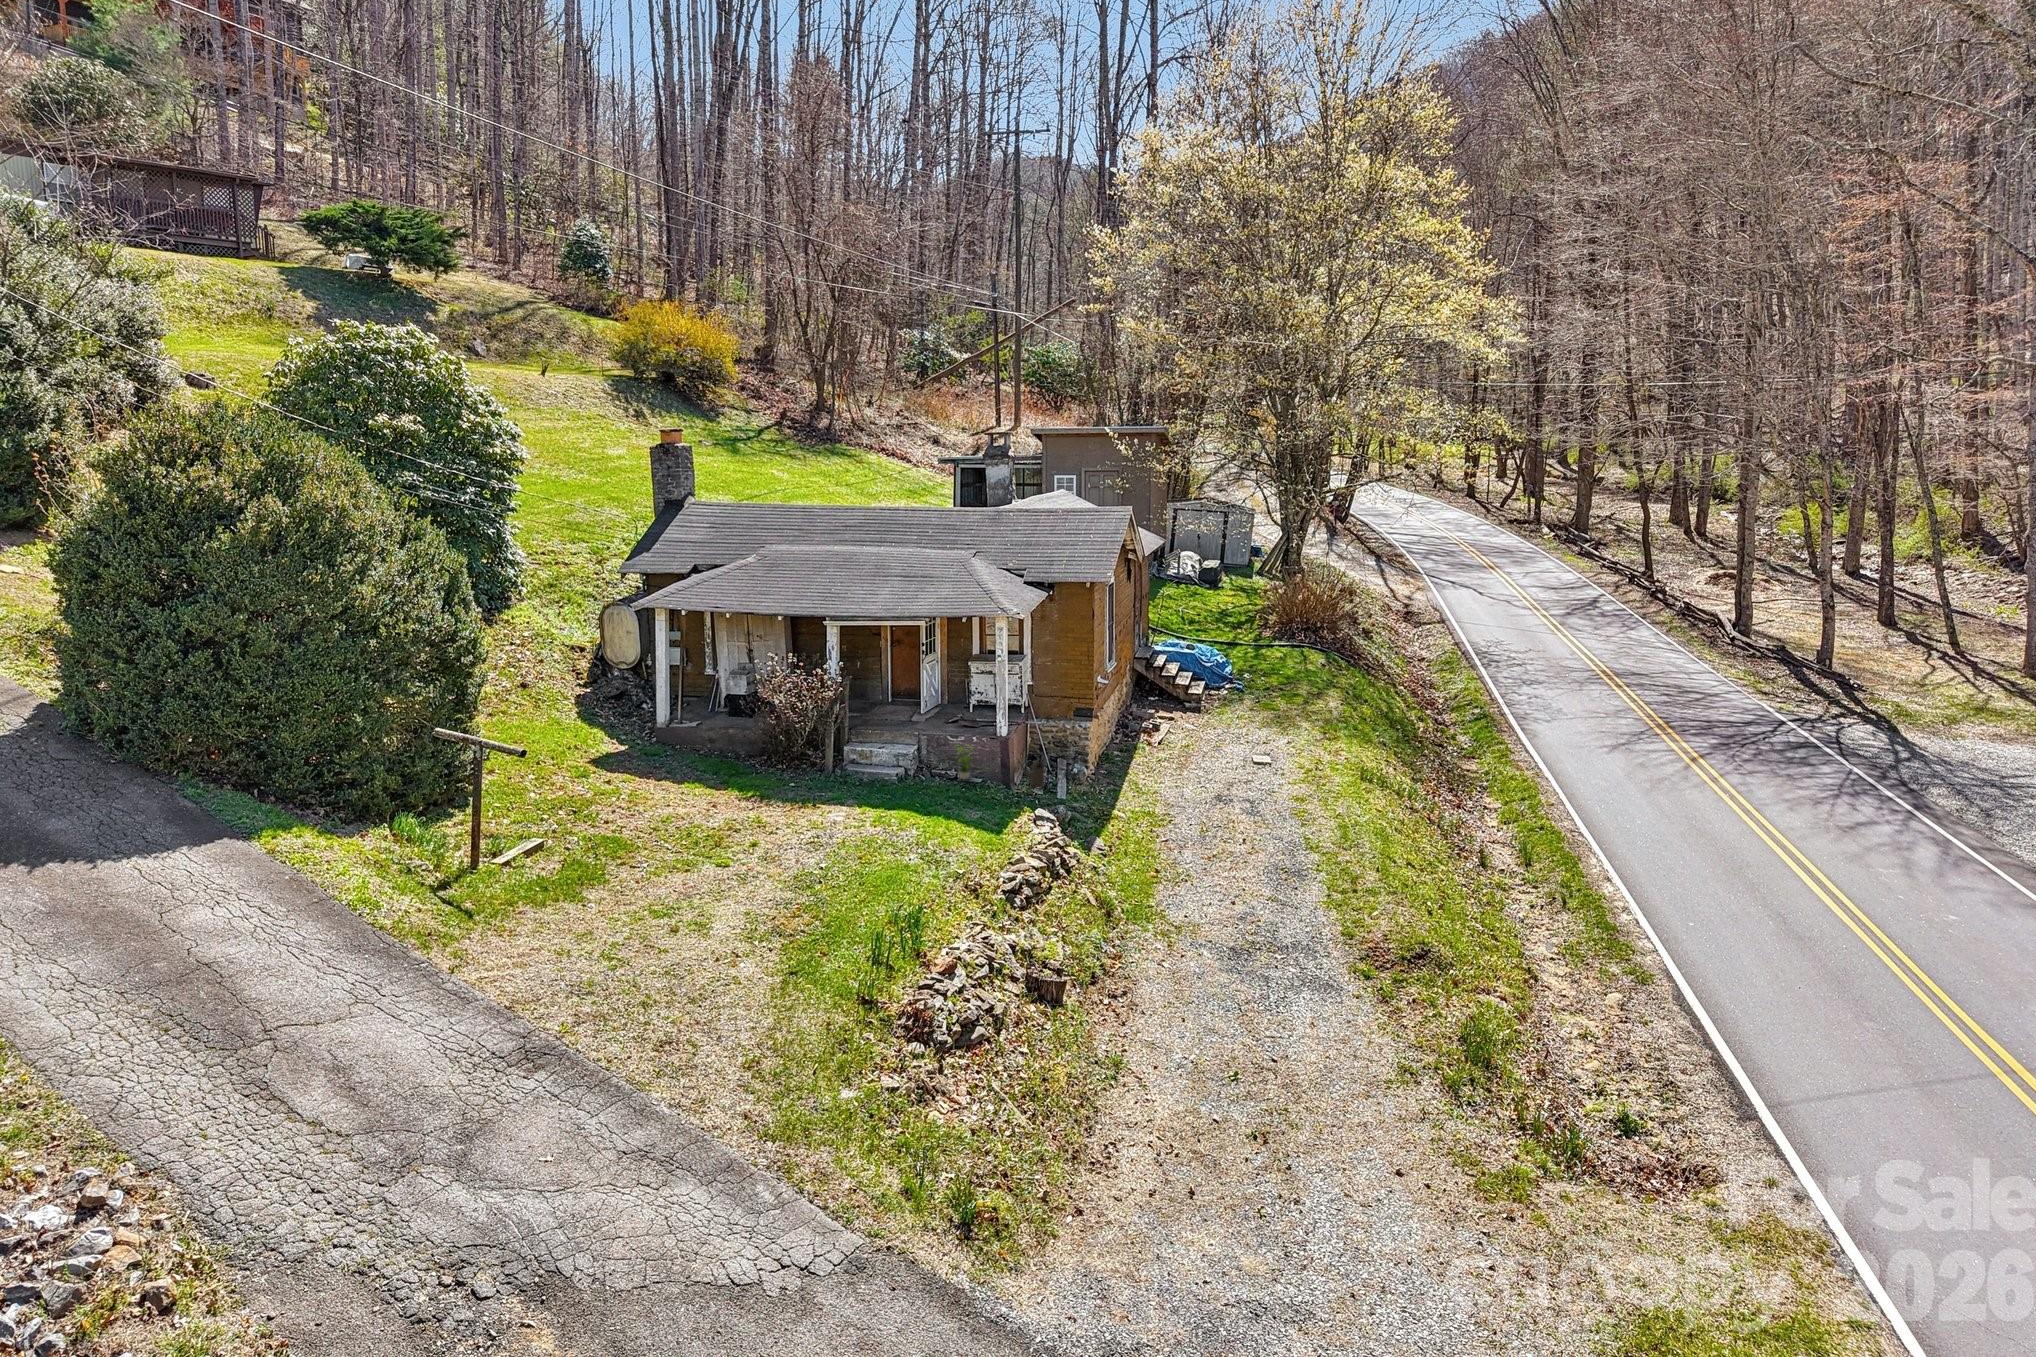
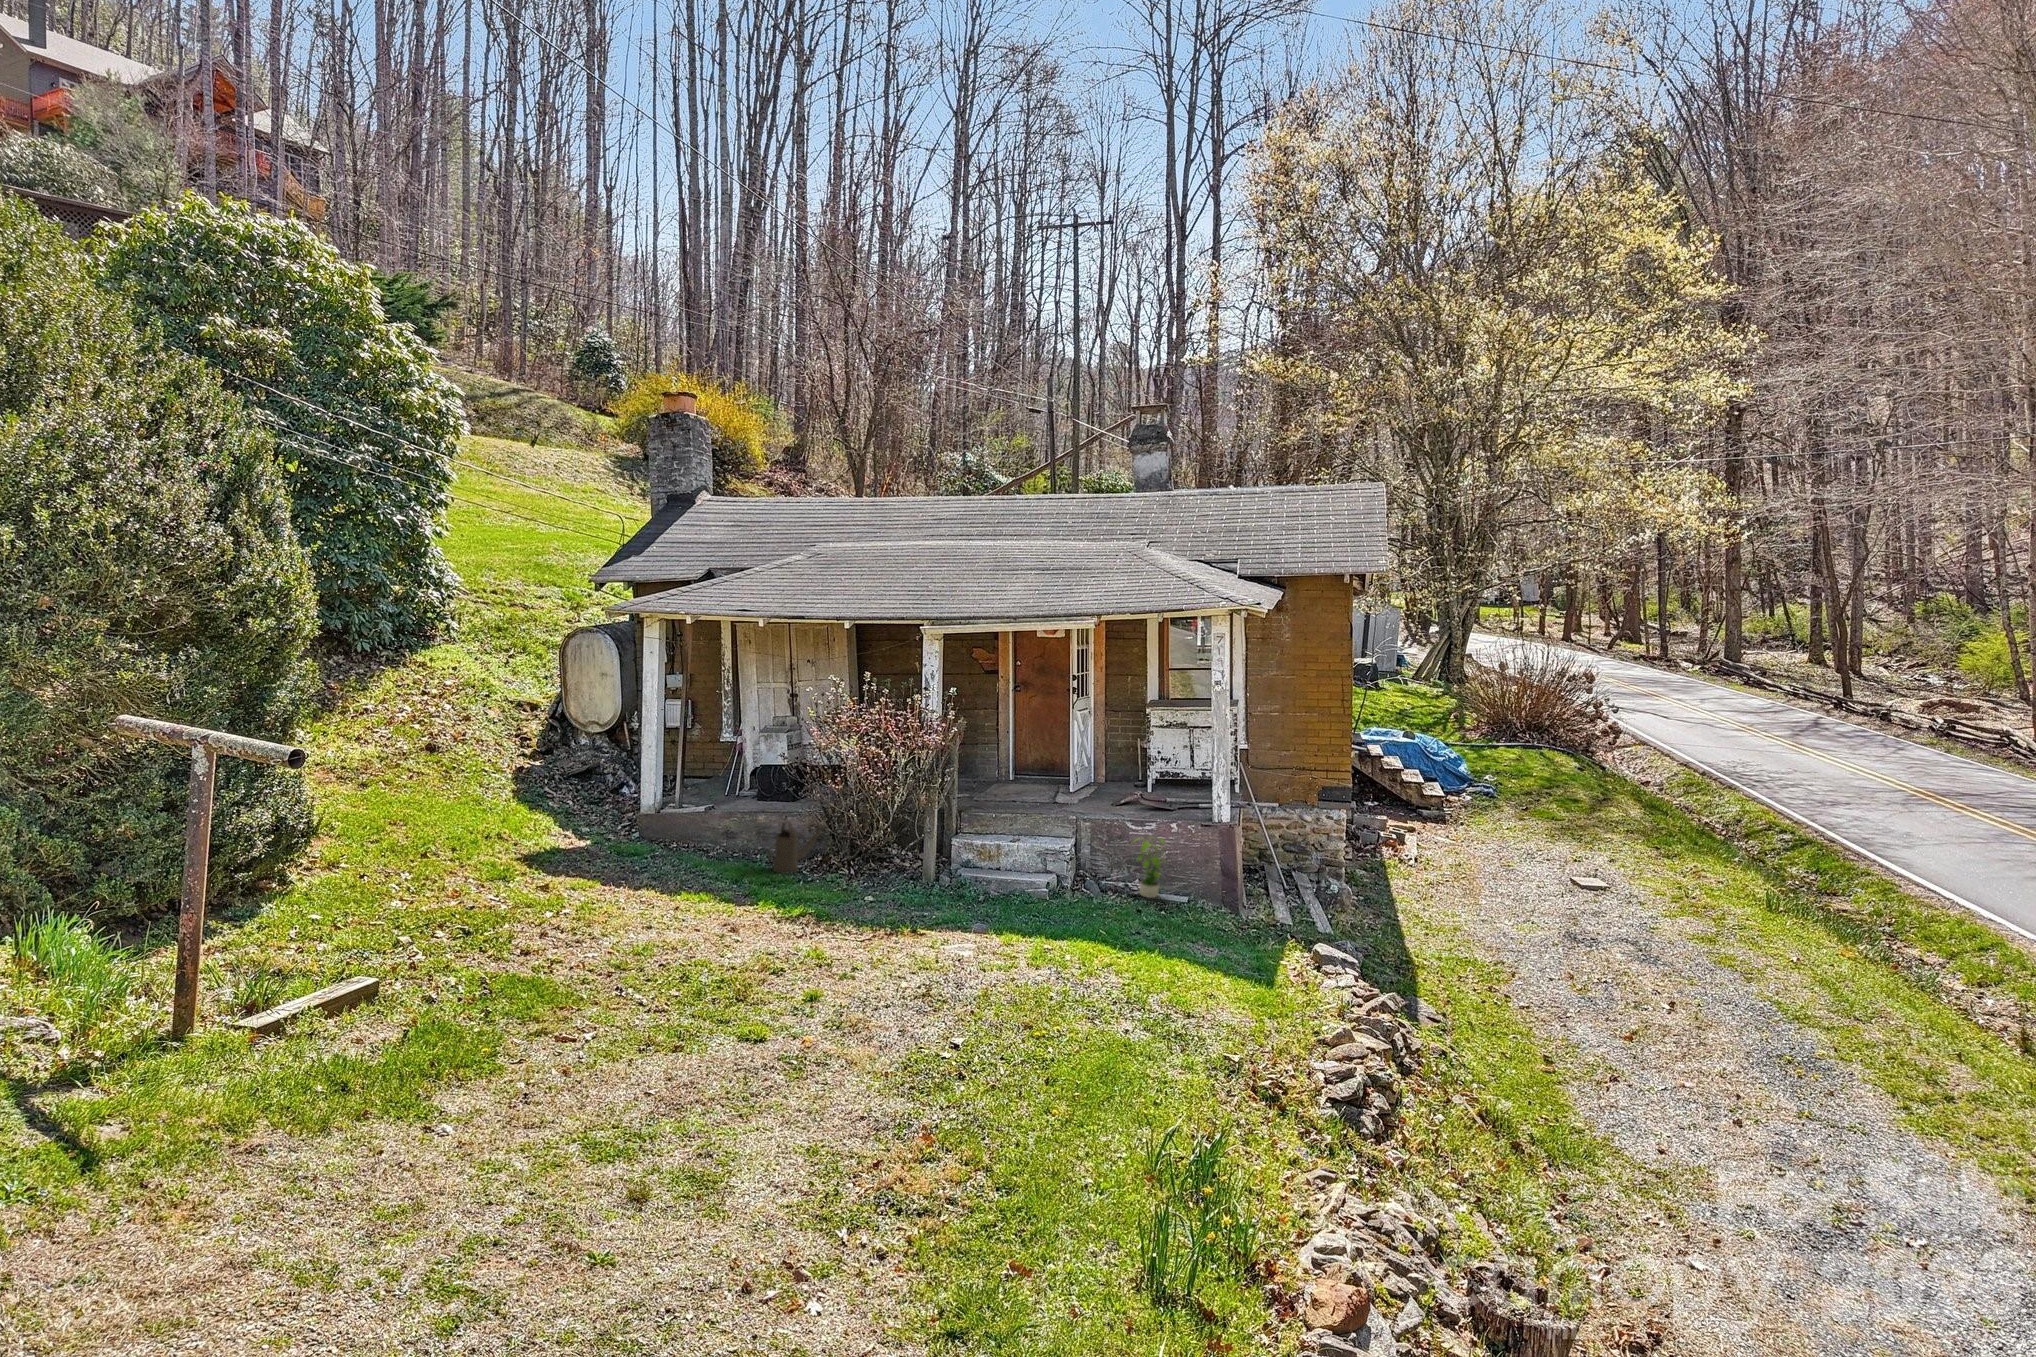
watering can: present [1018,759,1045,788] -> present [767,822,823,873]

